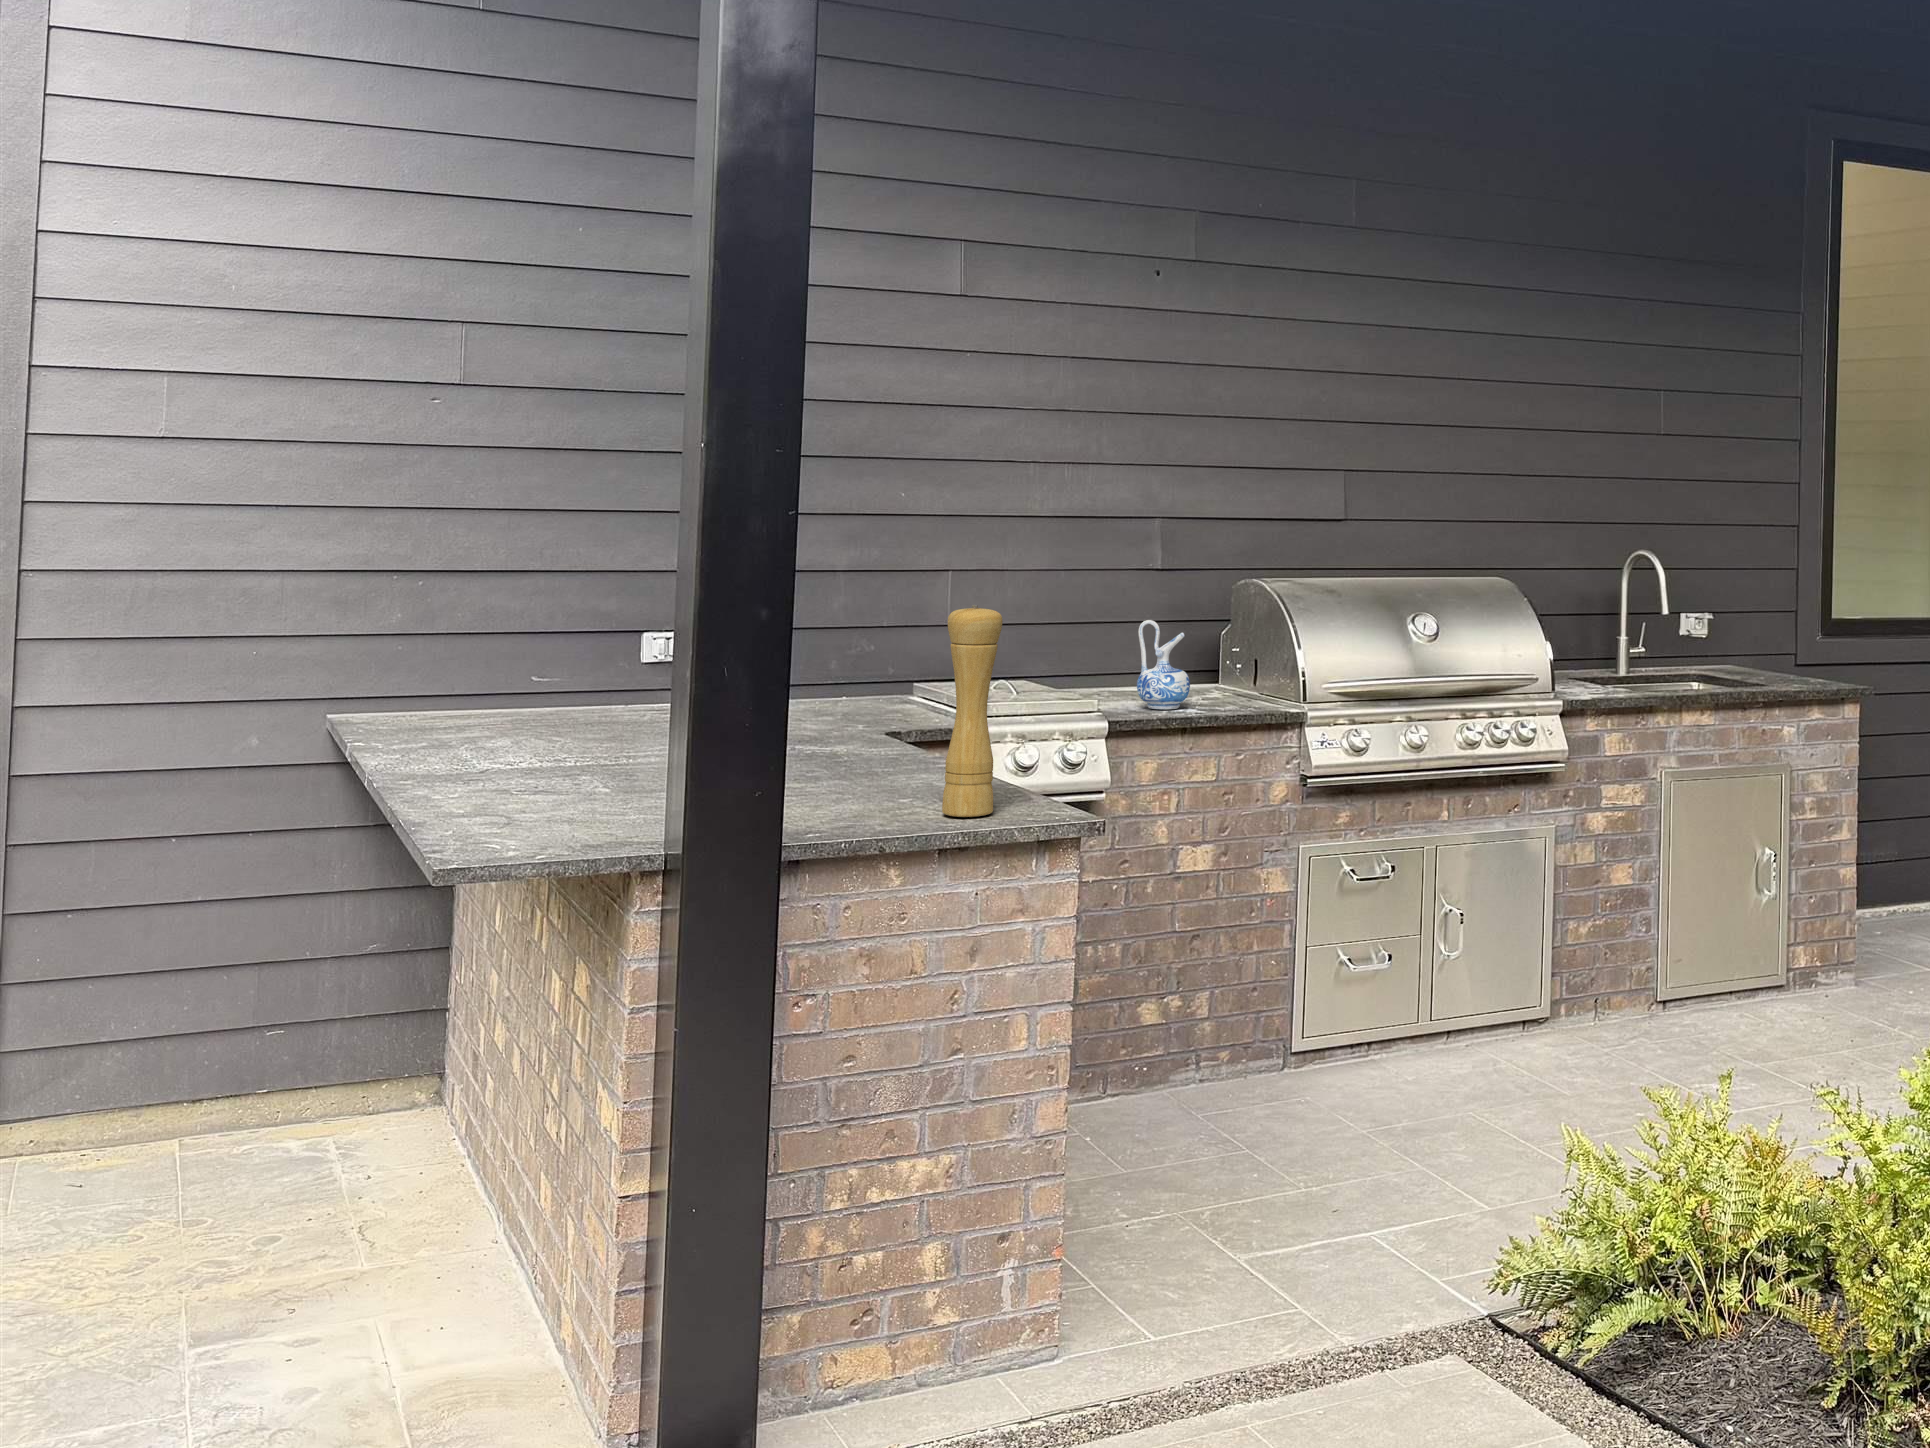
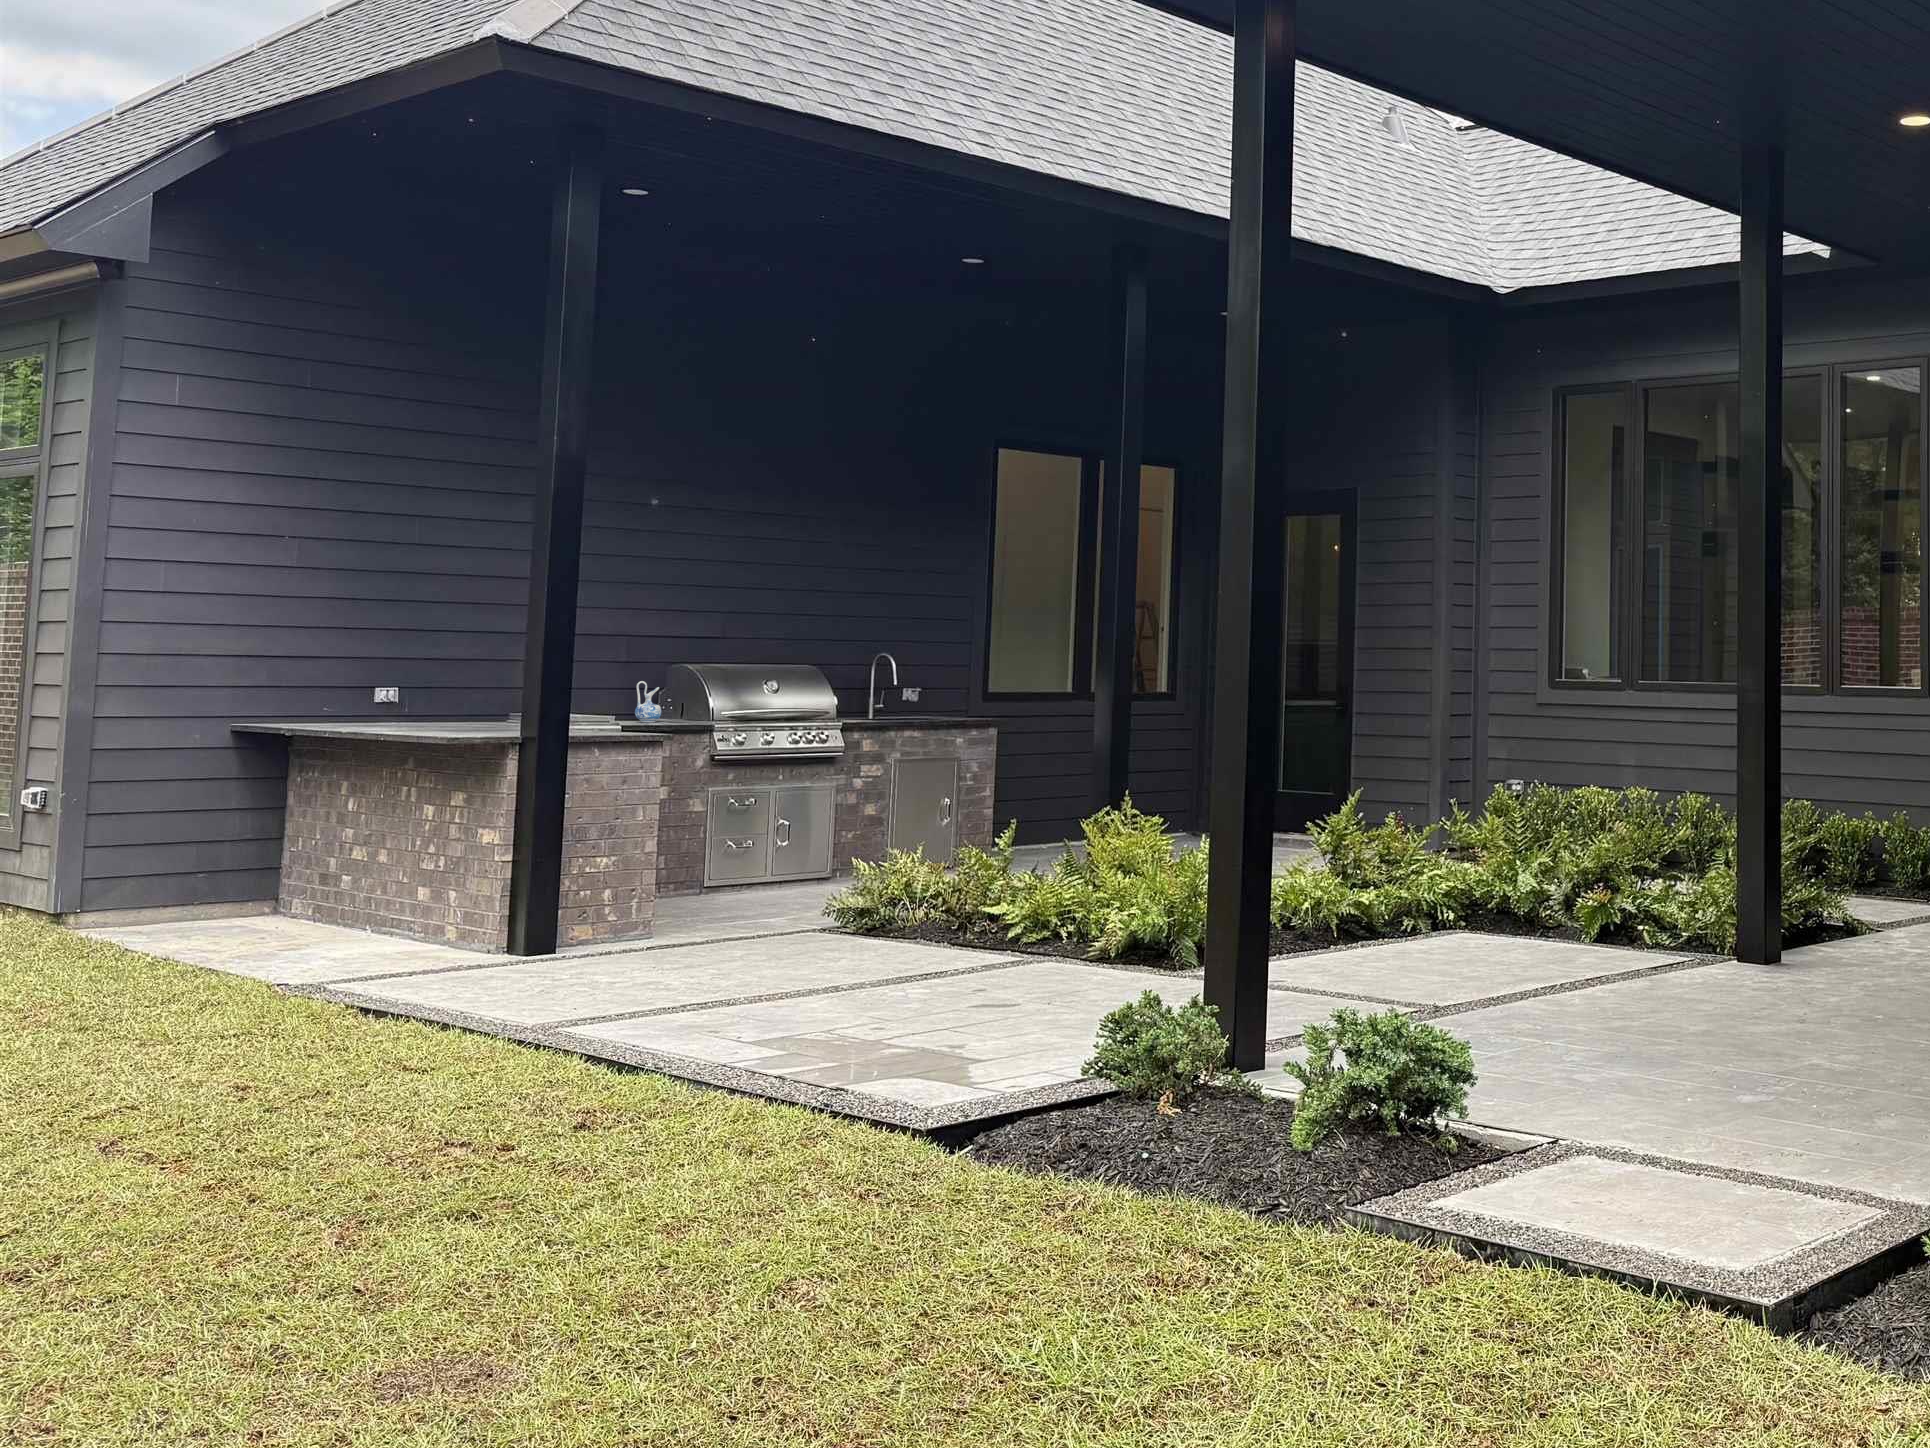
pepper mill: present [942,605,1003,817] -> none [606,658,632,737]

